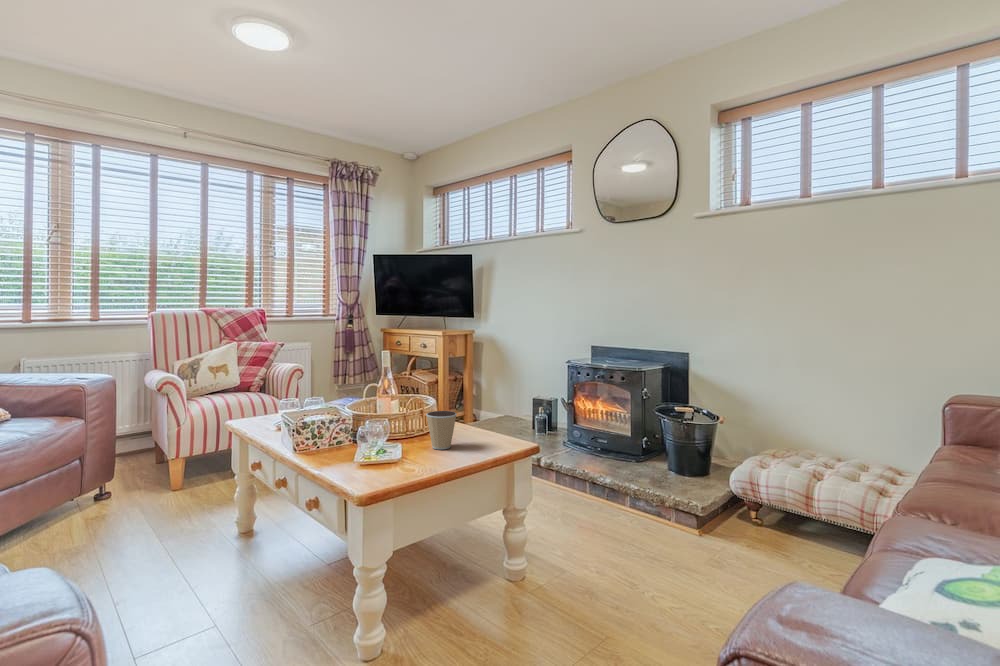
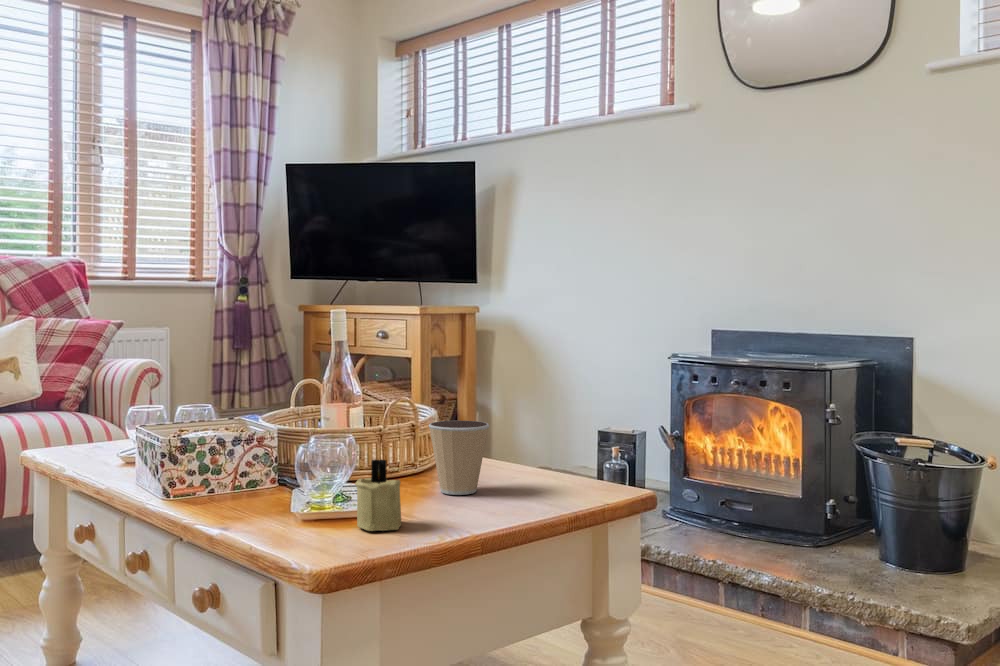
candle: none [384,436,408,473] -> present [355,460,402,531]

